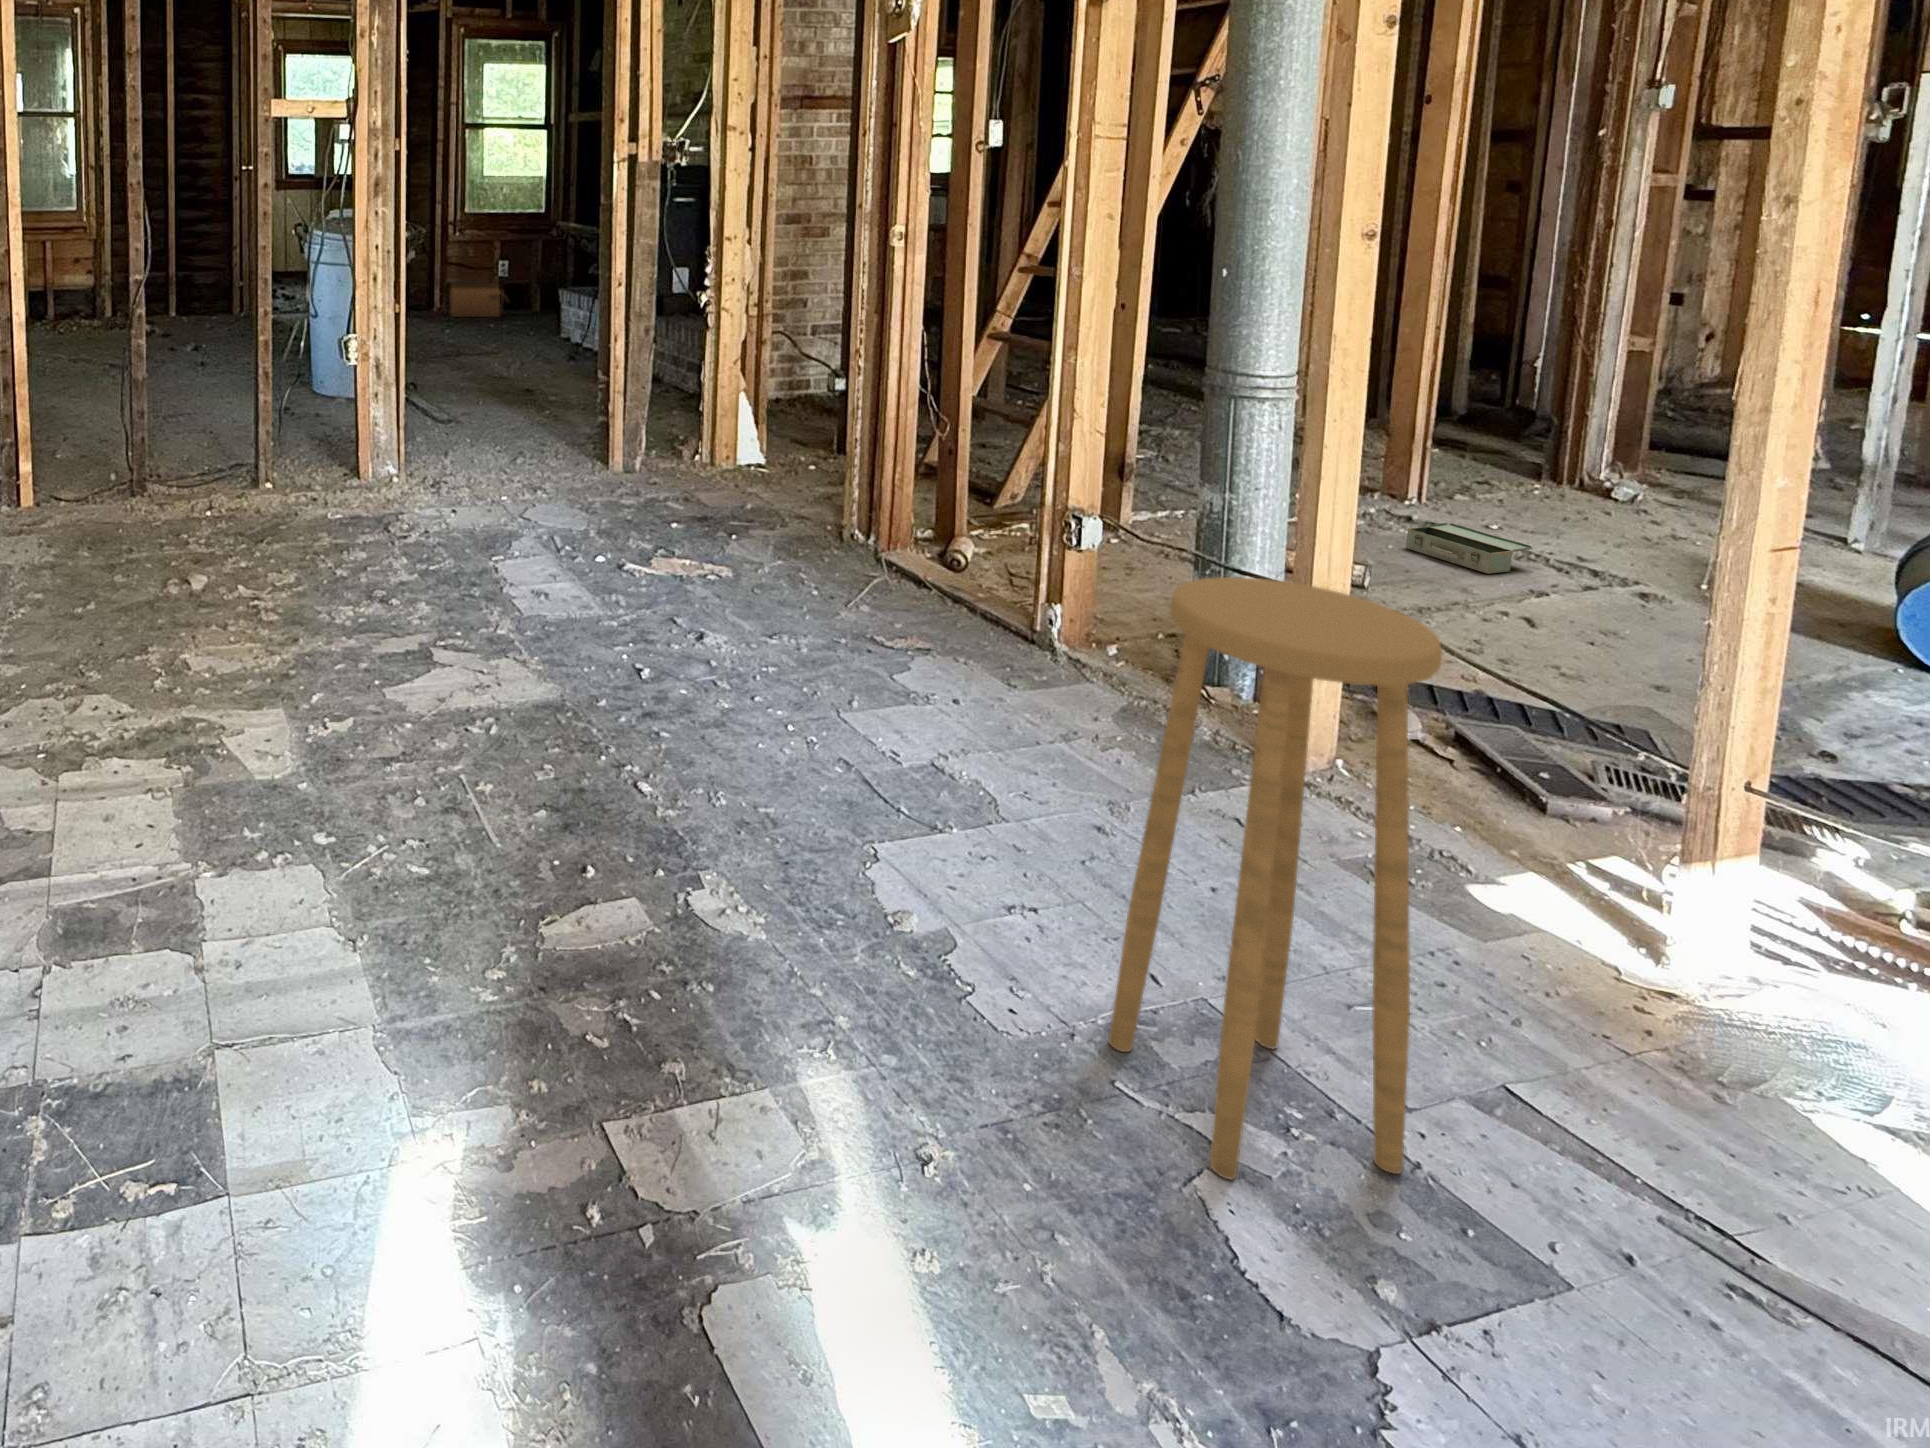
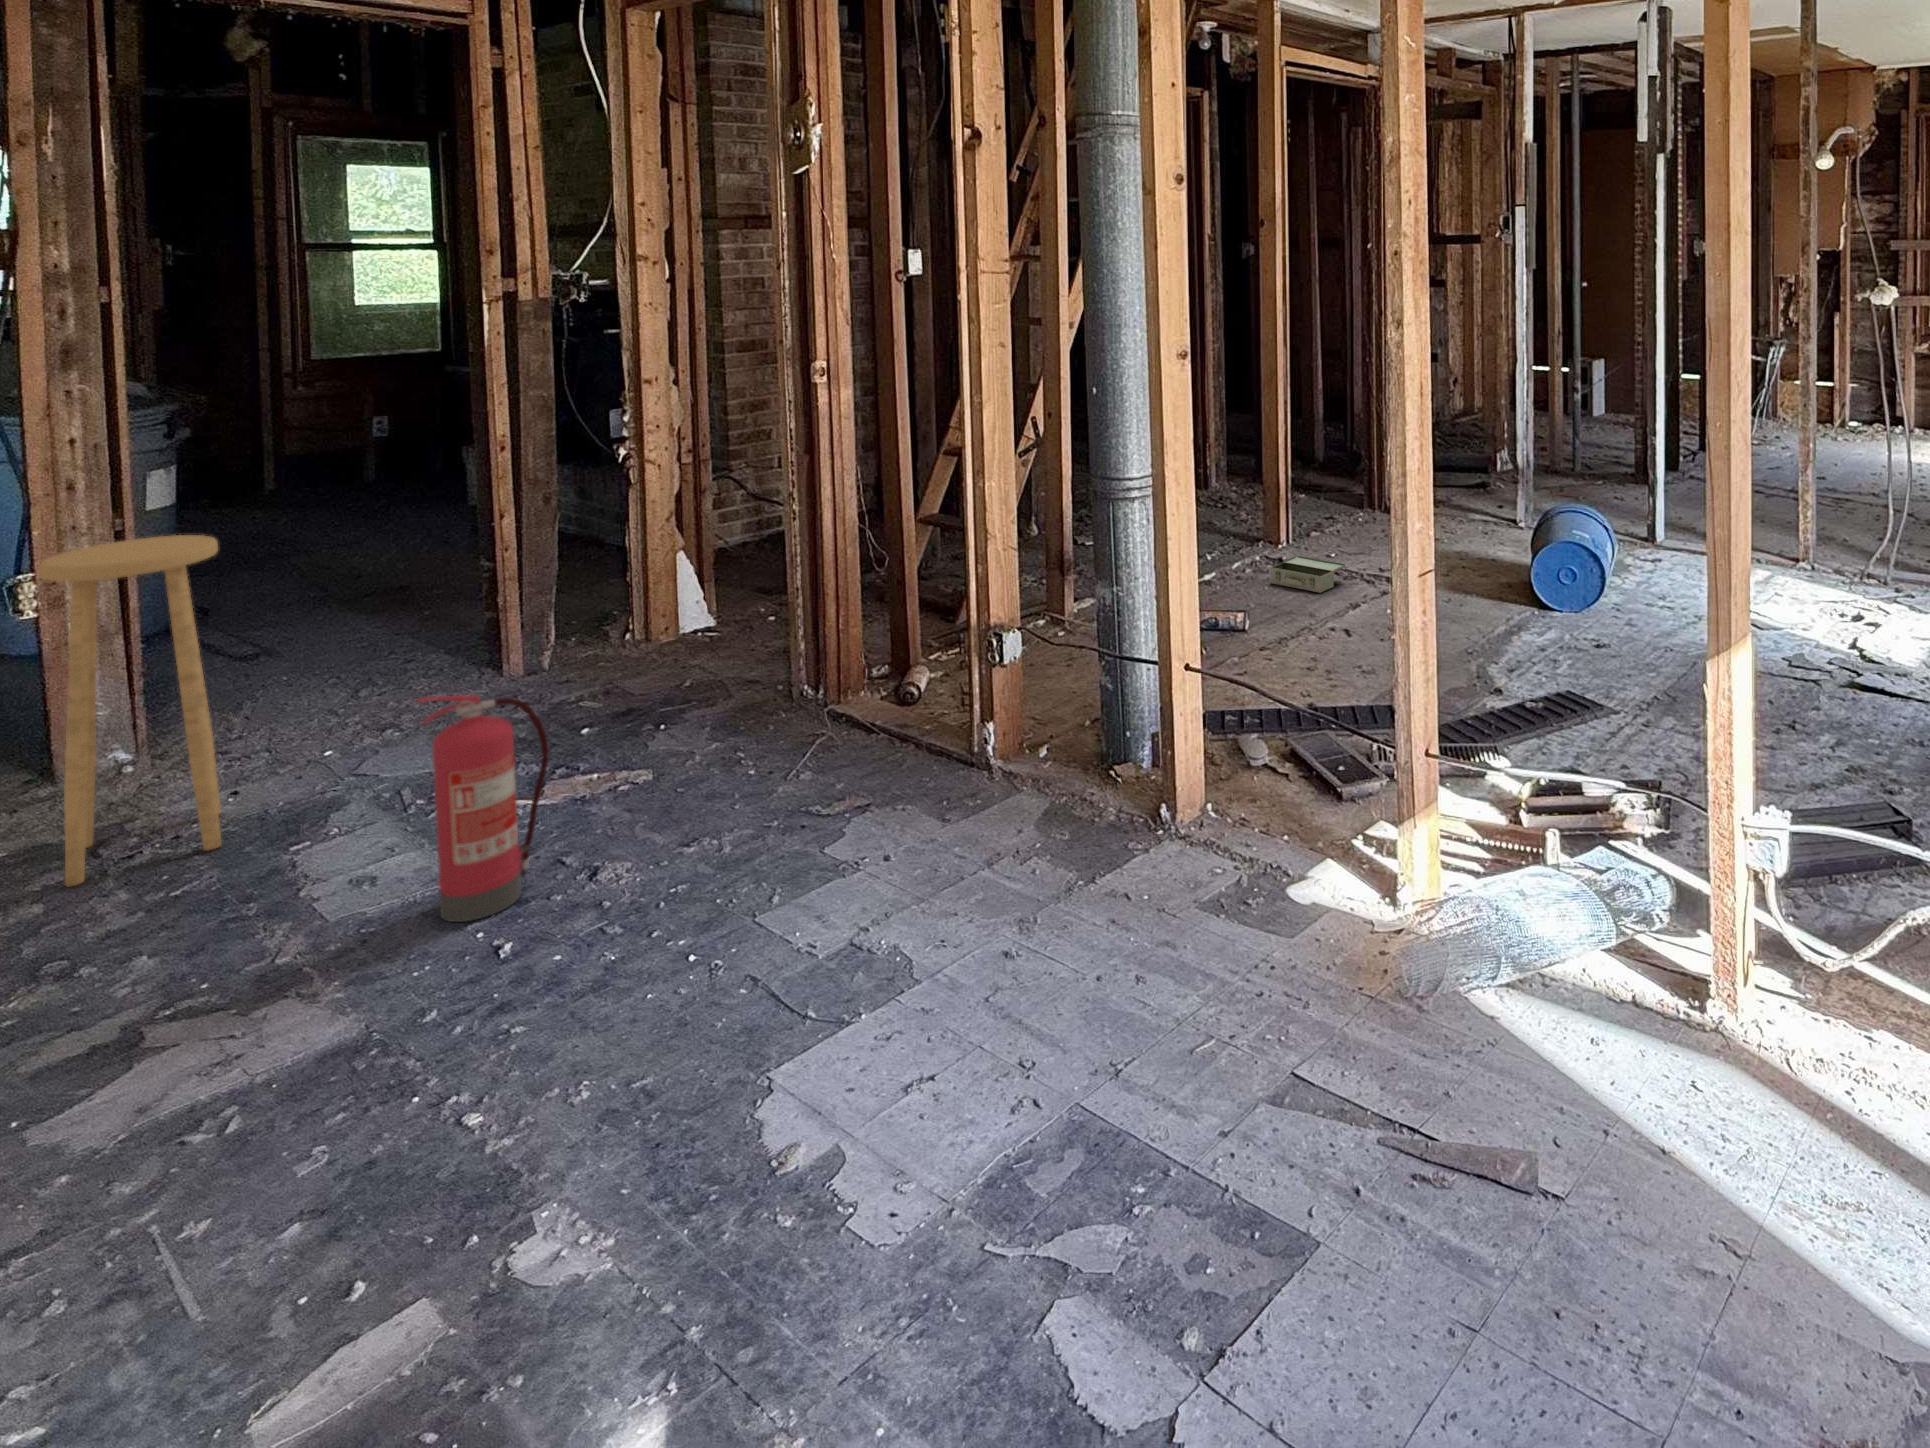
cardboard box: present [451,283,509,317] -> none [293,444,392,496]
fire extinguisher: none [595,461,678,644] -> present [417,695,549,922]
stool: present [1109,577,1442,1179] -> present [39,535,222,886]

